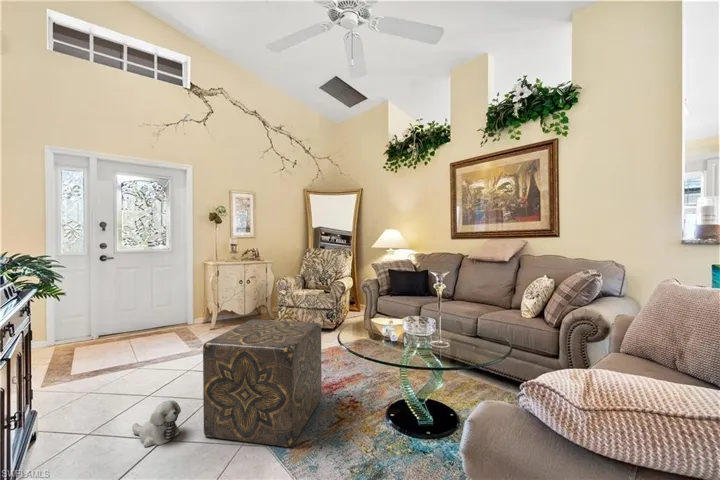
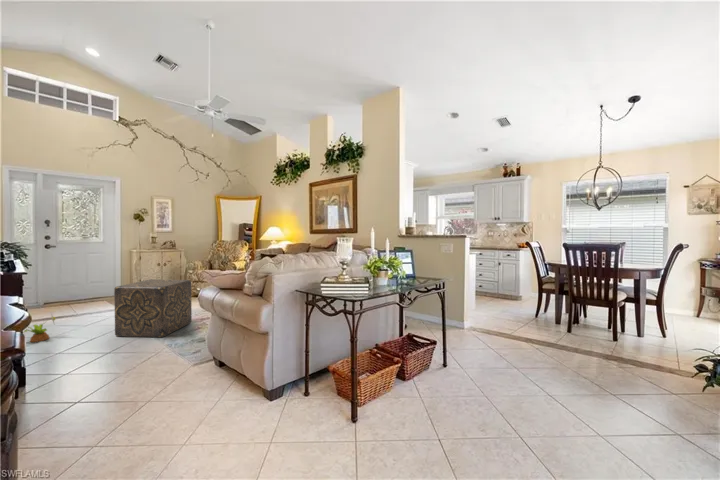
decorative plant: none [43,385,105,447] -> present [24,316,55,342]
plush toy: present [132,400,181,447] -> none [73,318,102,340]

